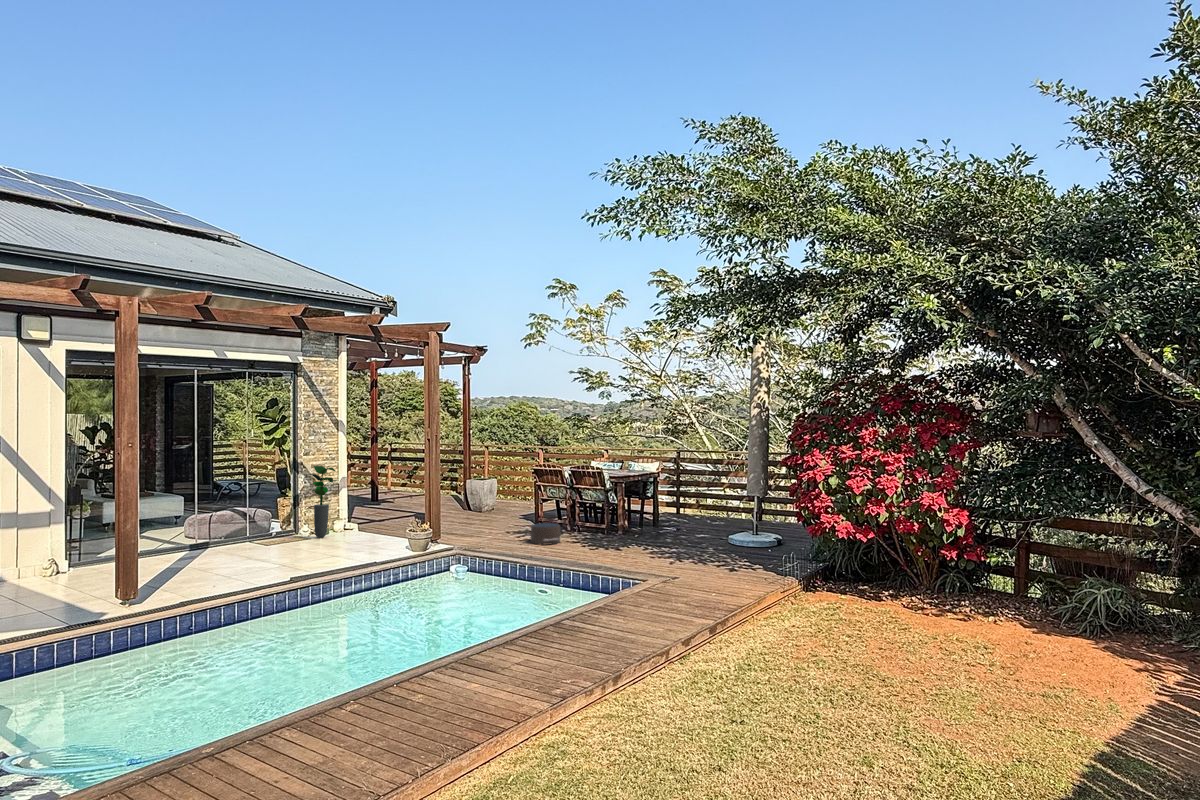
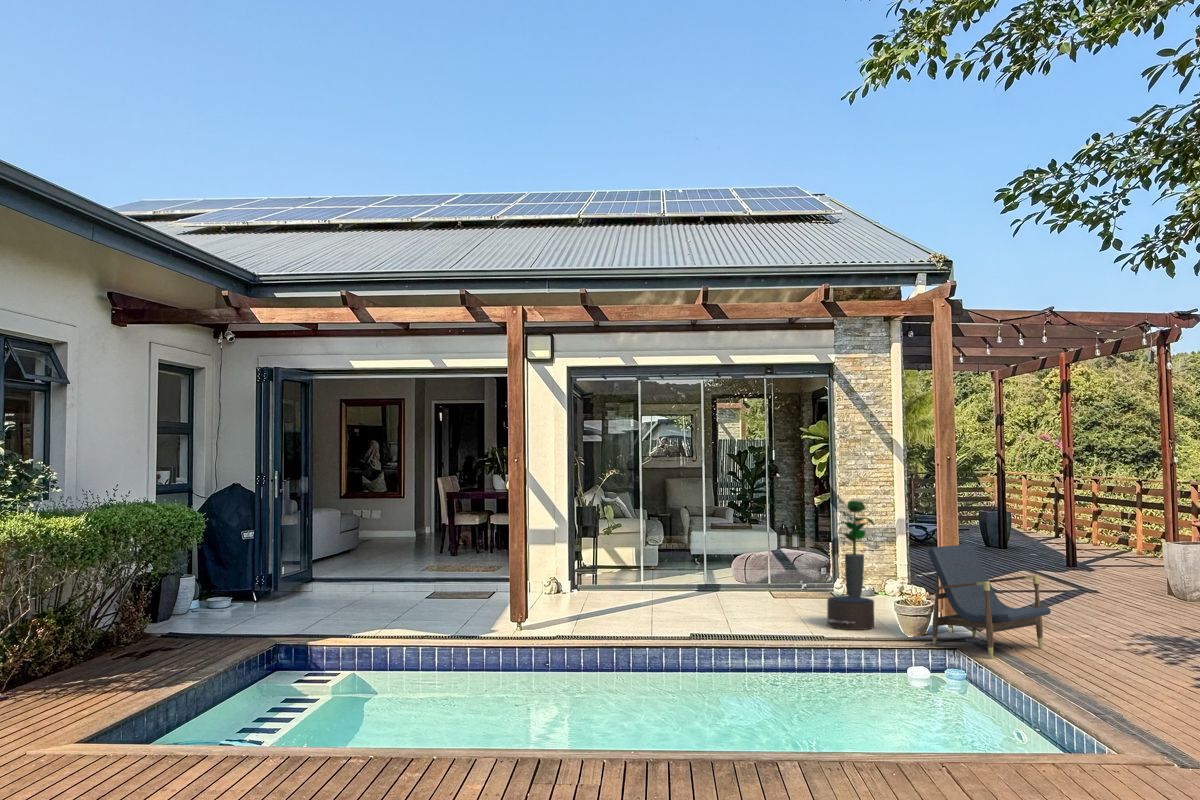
lounge chair: none [438,486,501,554] -> present [928,544,1051,659]
pouf: present [528,523,560,545] -> present [827,596,874,630]

